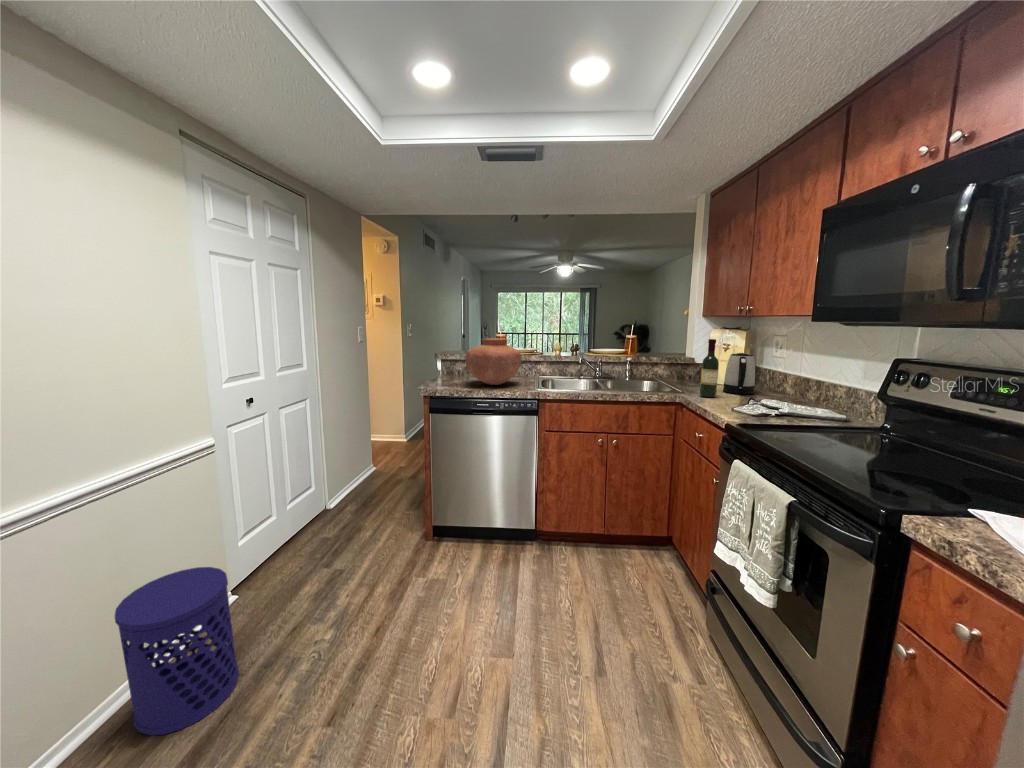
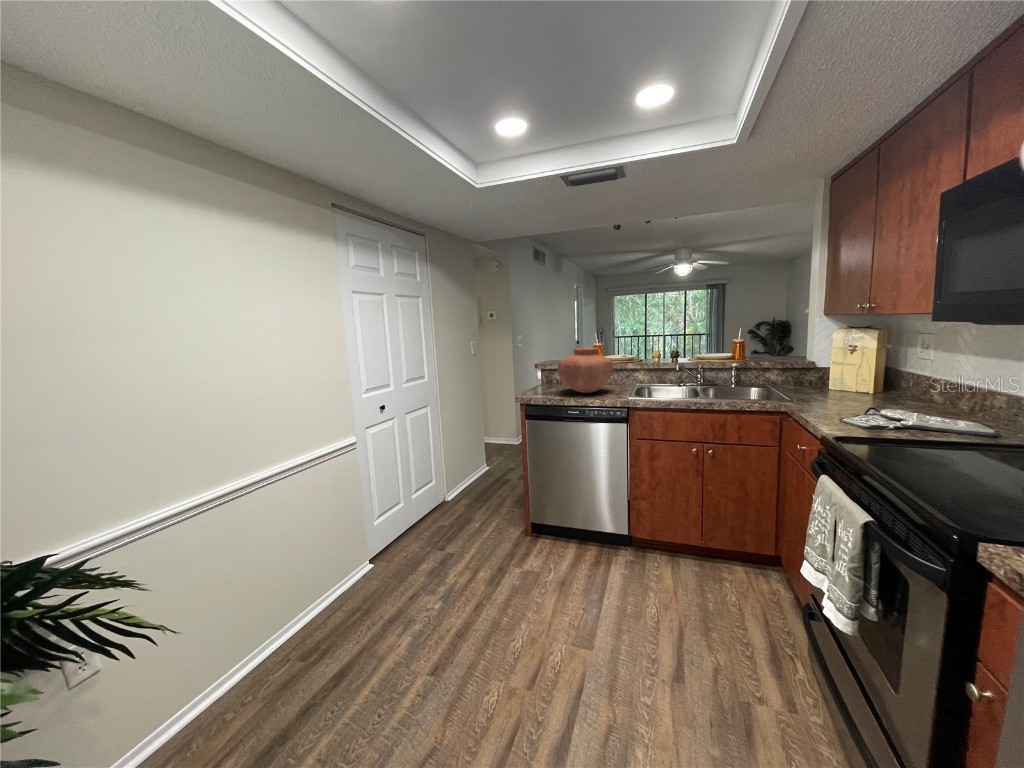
wine bottle: present [700,339,719,397] -> none [811,342,834,406]
kettle: present [723,353,755,394] -> none [847,355,888,403]
waste bin: present [115,567,239,735] -> none [297,536,374,655]

